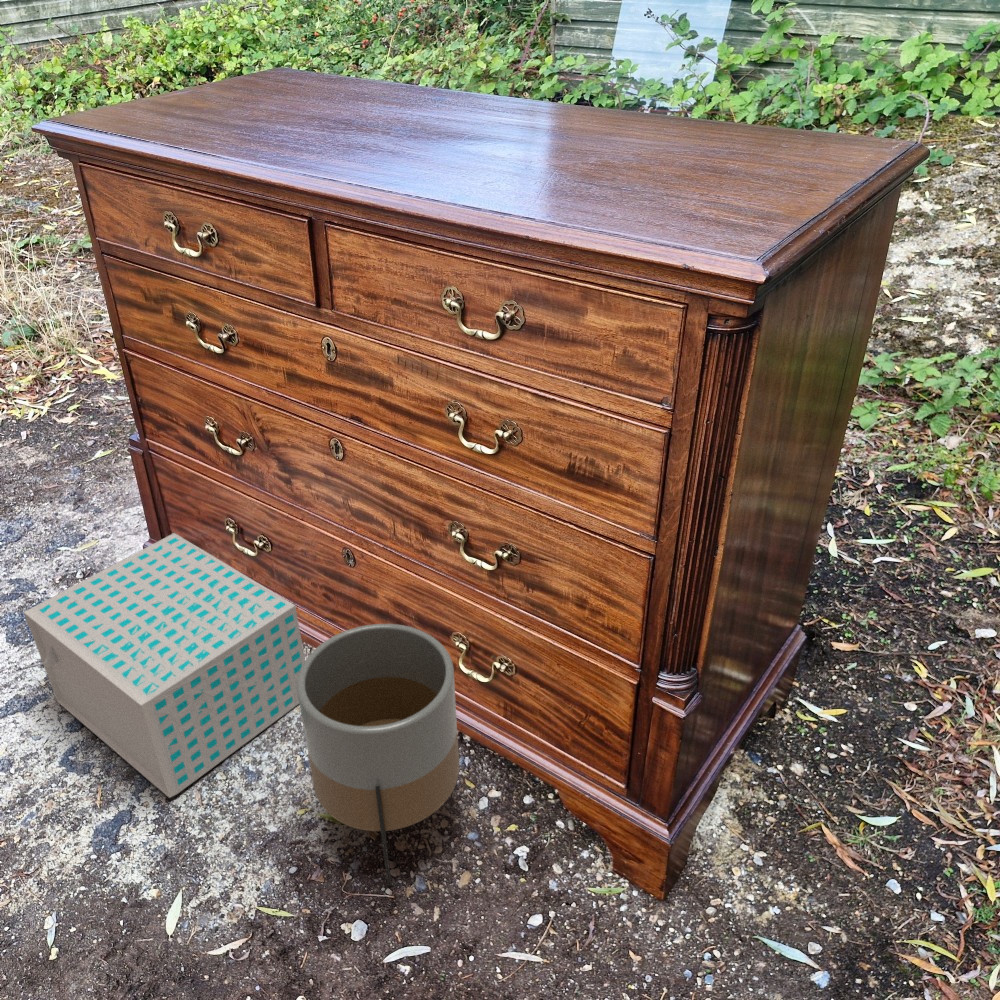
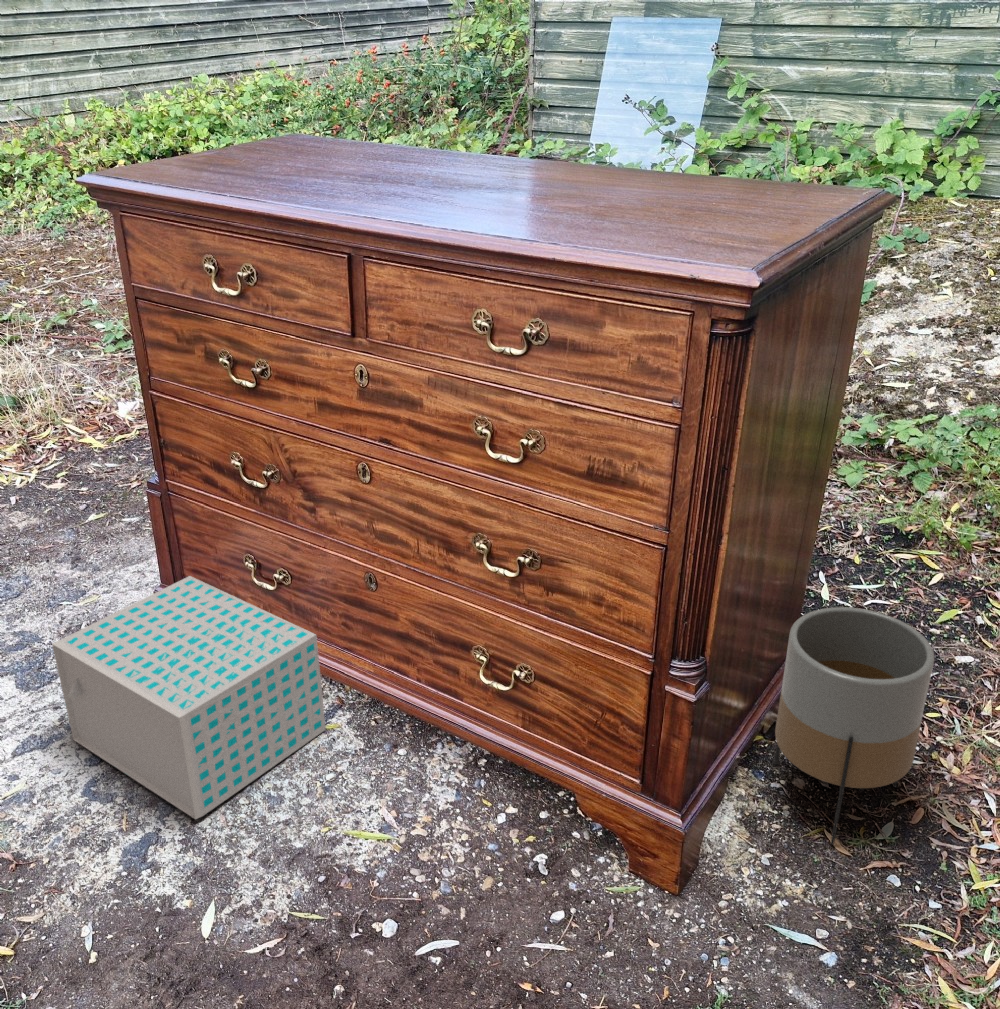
planter: present [297,624,459,886] -> present [774,607,934,845]

